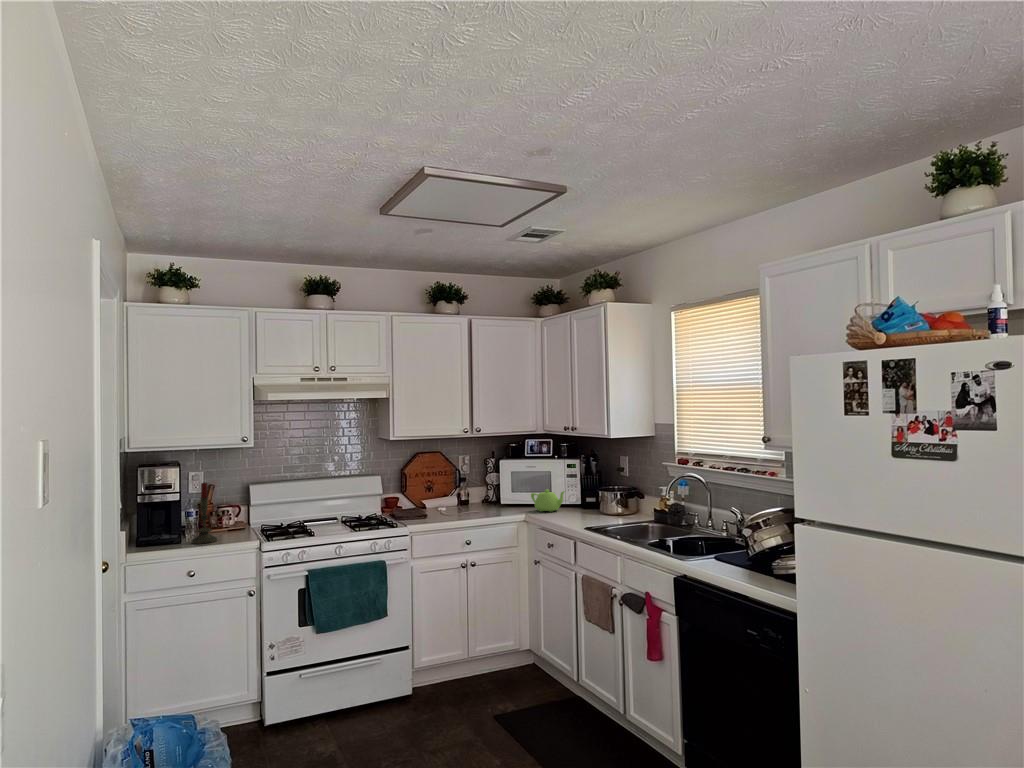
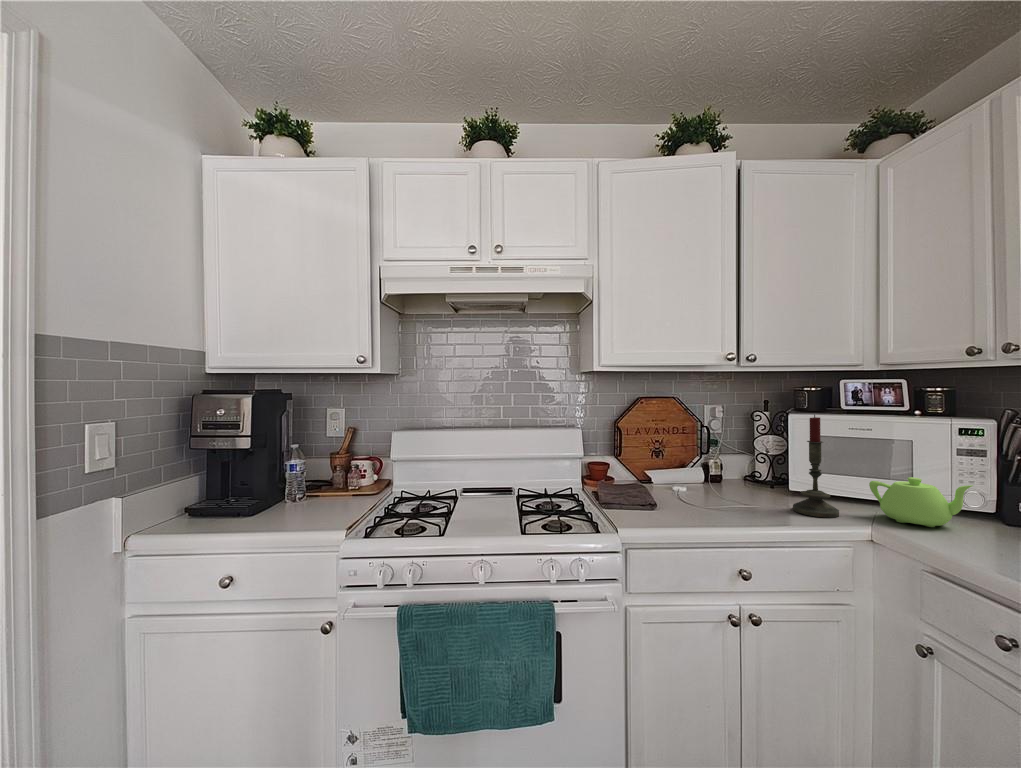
candle: present [192,482,217,544] -> present [793,415,839,518]

